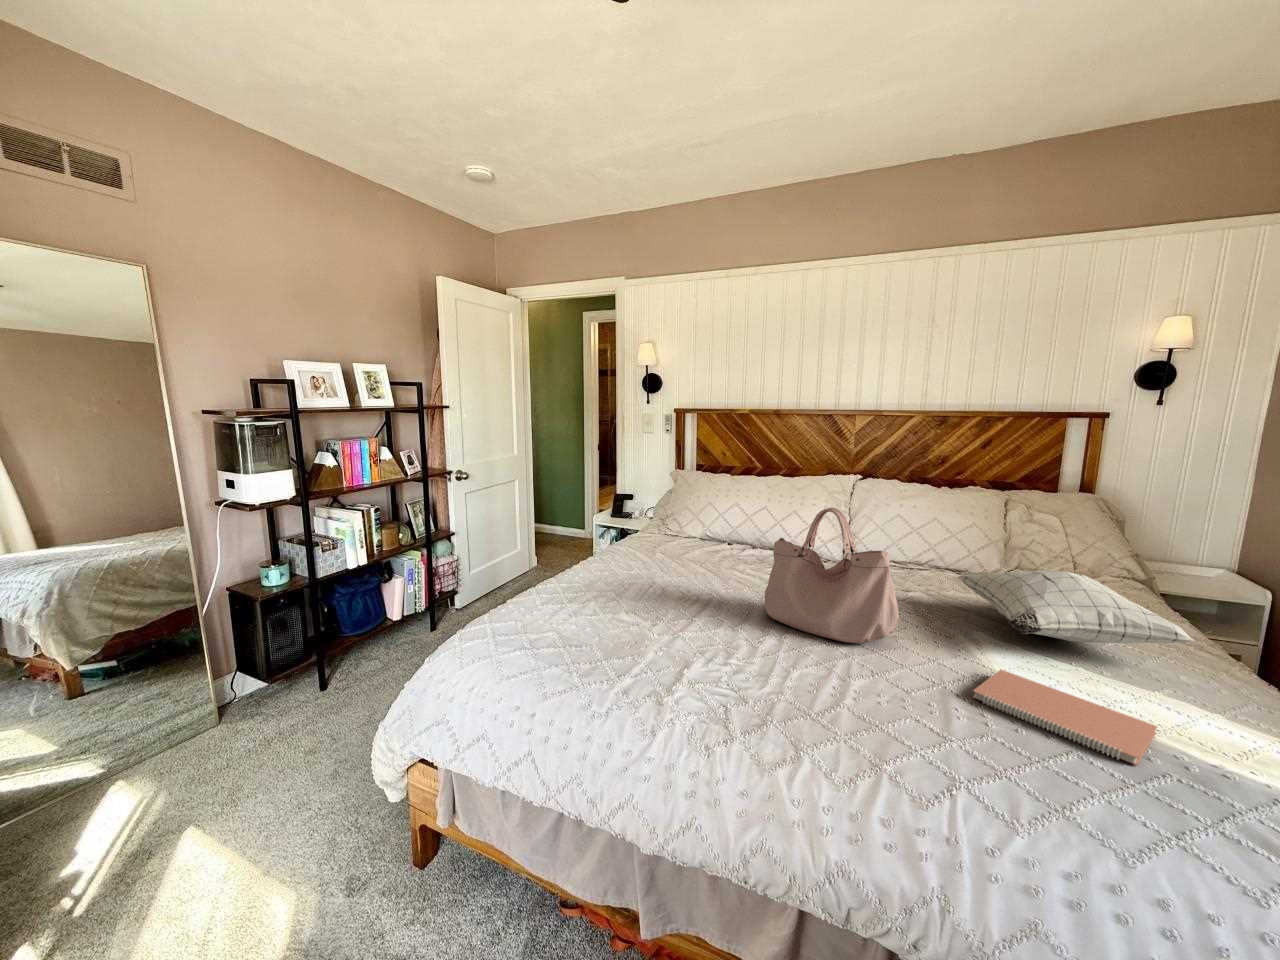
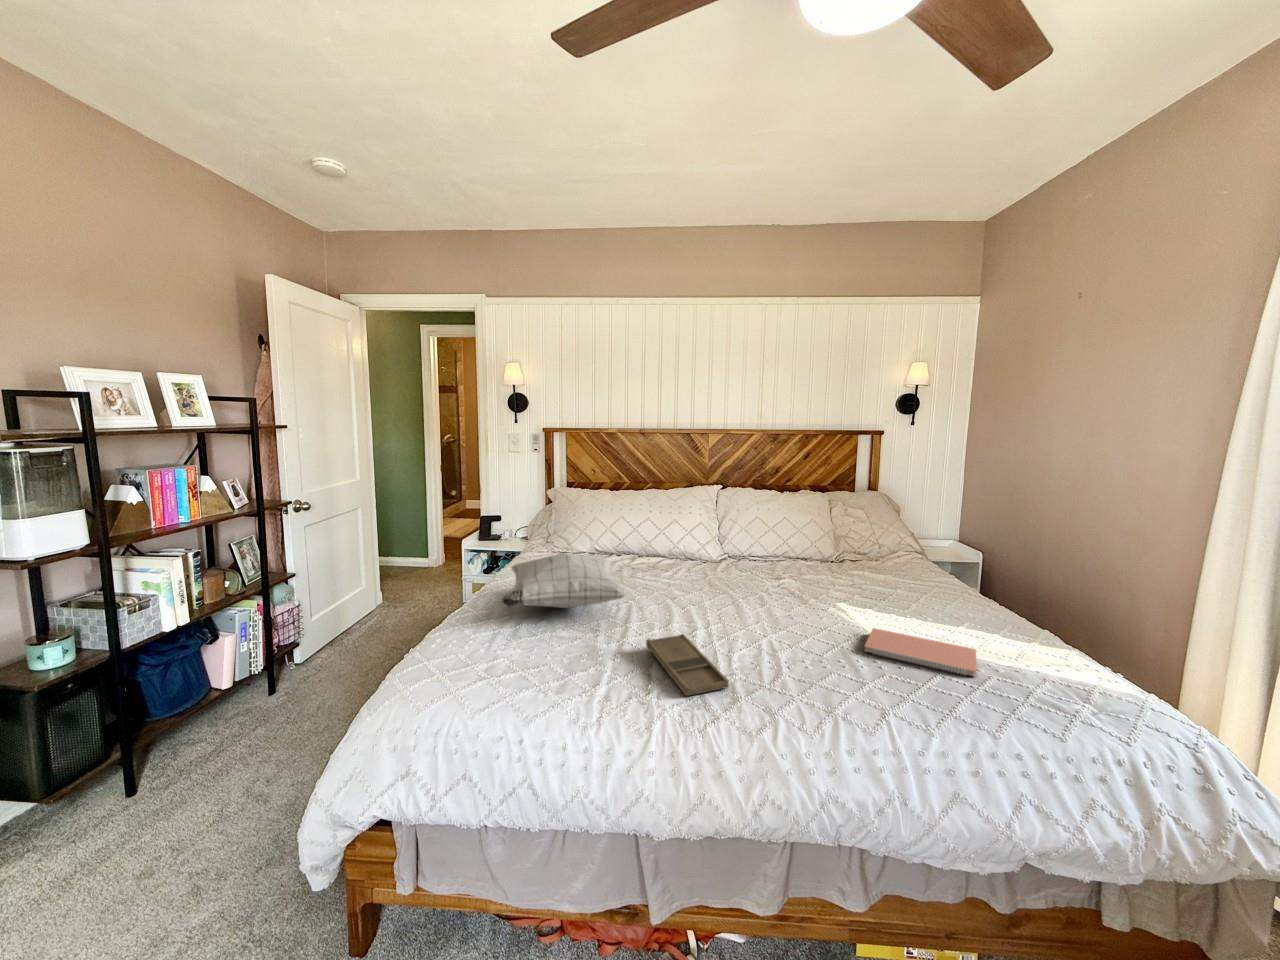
handbag: present [765,508,899,643] -> none [682,513,797,626]
pillow: present [957,570,1194,643] -> present [502,554,626,608]
tray: none [696,637,763,708] -> present [646,634,729,696]

